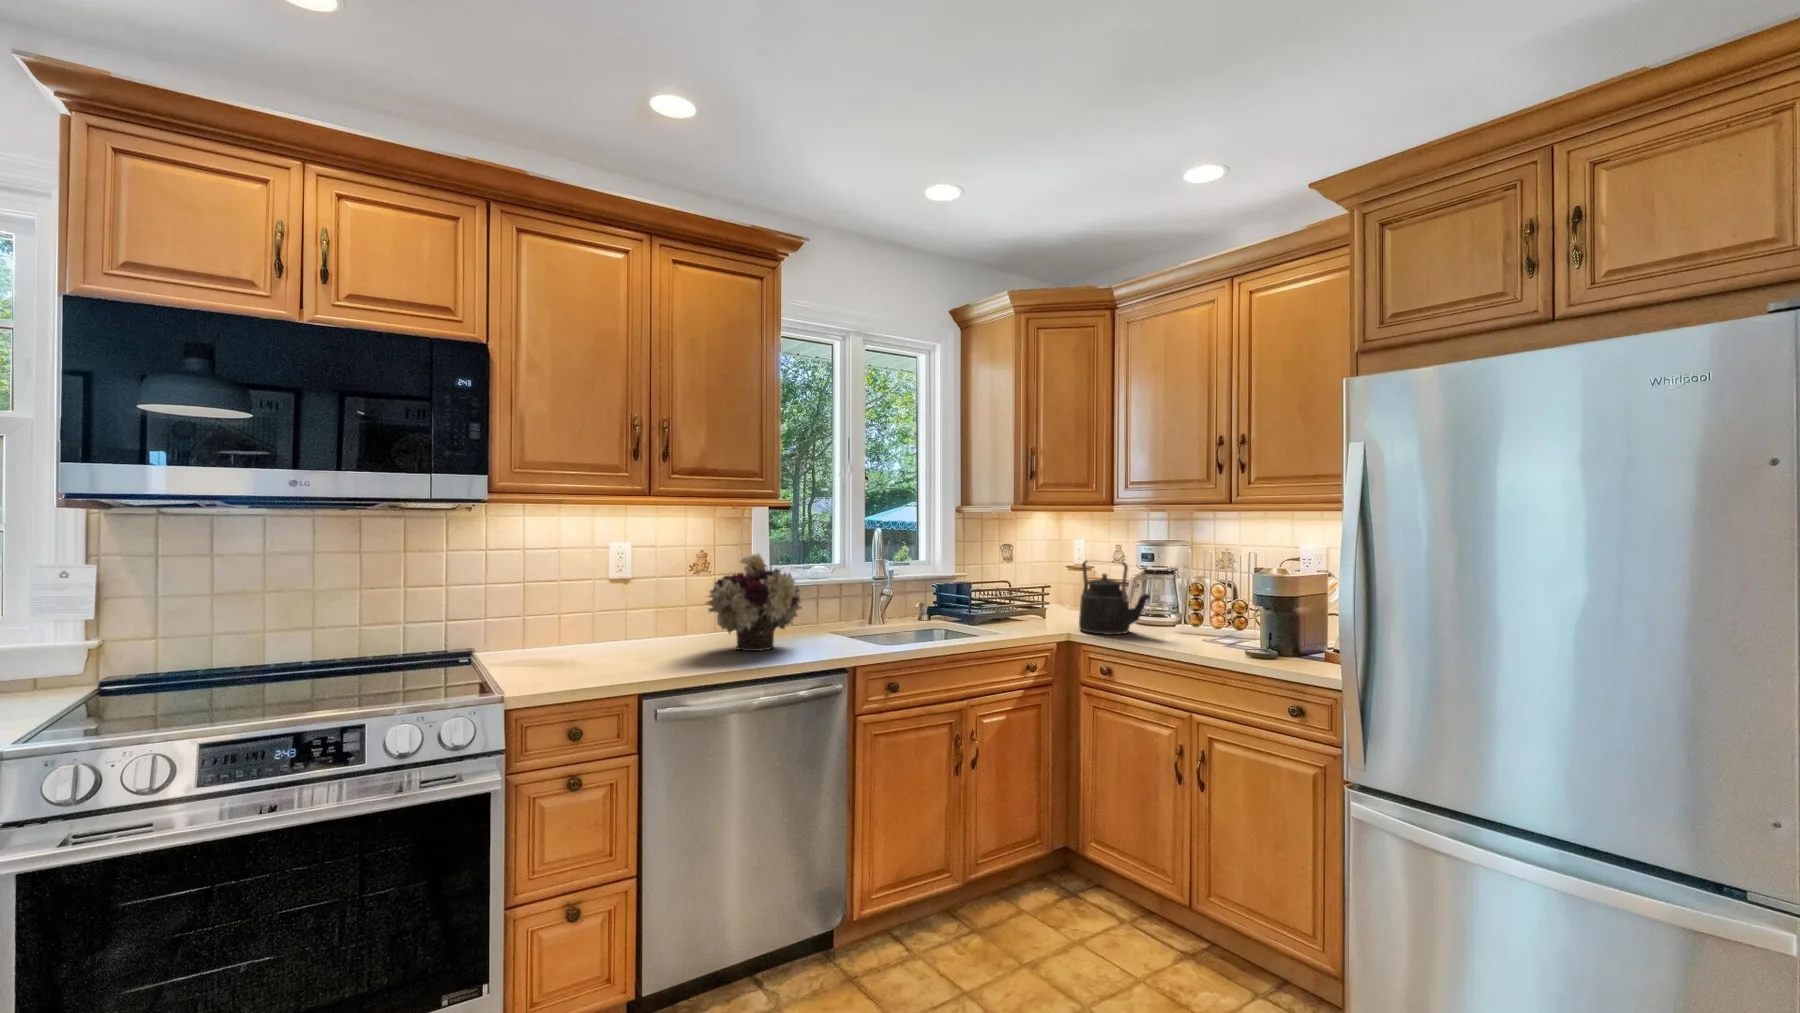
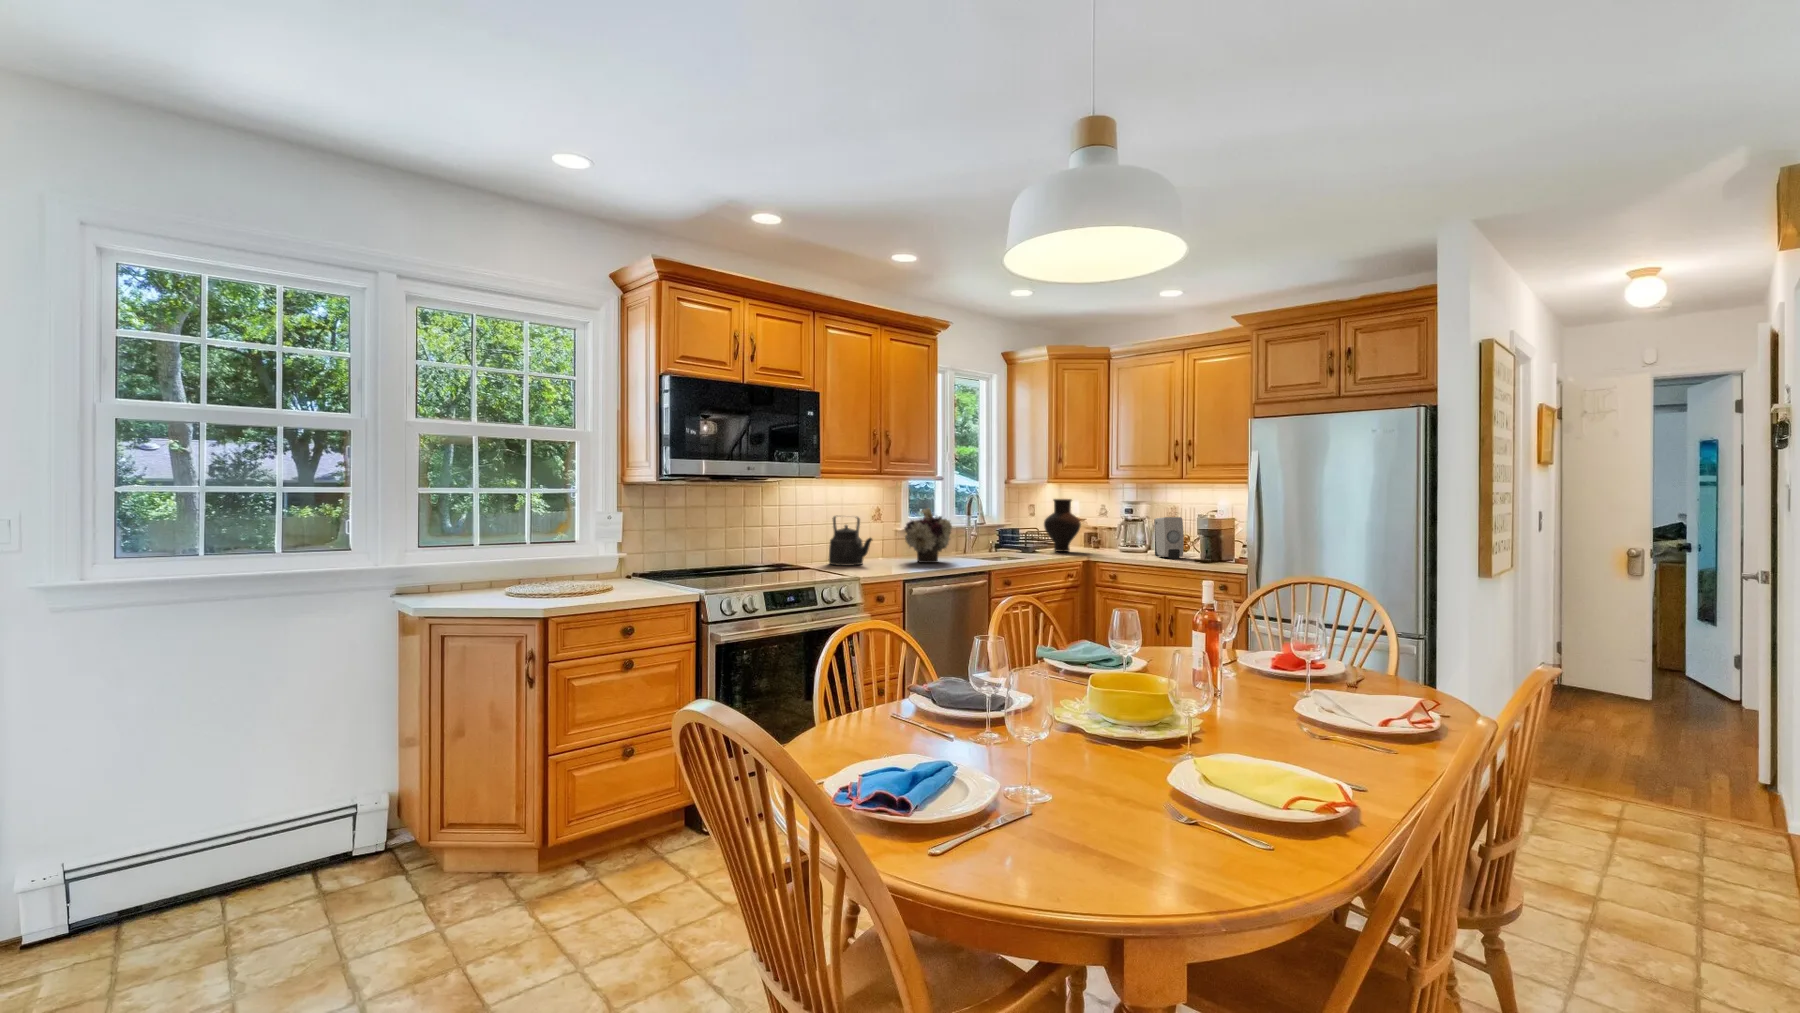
vase: none [1005,536,1065,623] -> present [1044,499,1081,552]
kettle: present [1079,560,1150,635] -> present [829,516,872,566]
soap dispenser: none [1181,571,1230,646] -> present [1154,517,1184,559]

